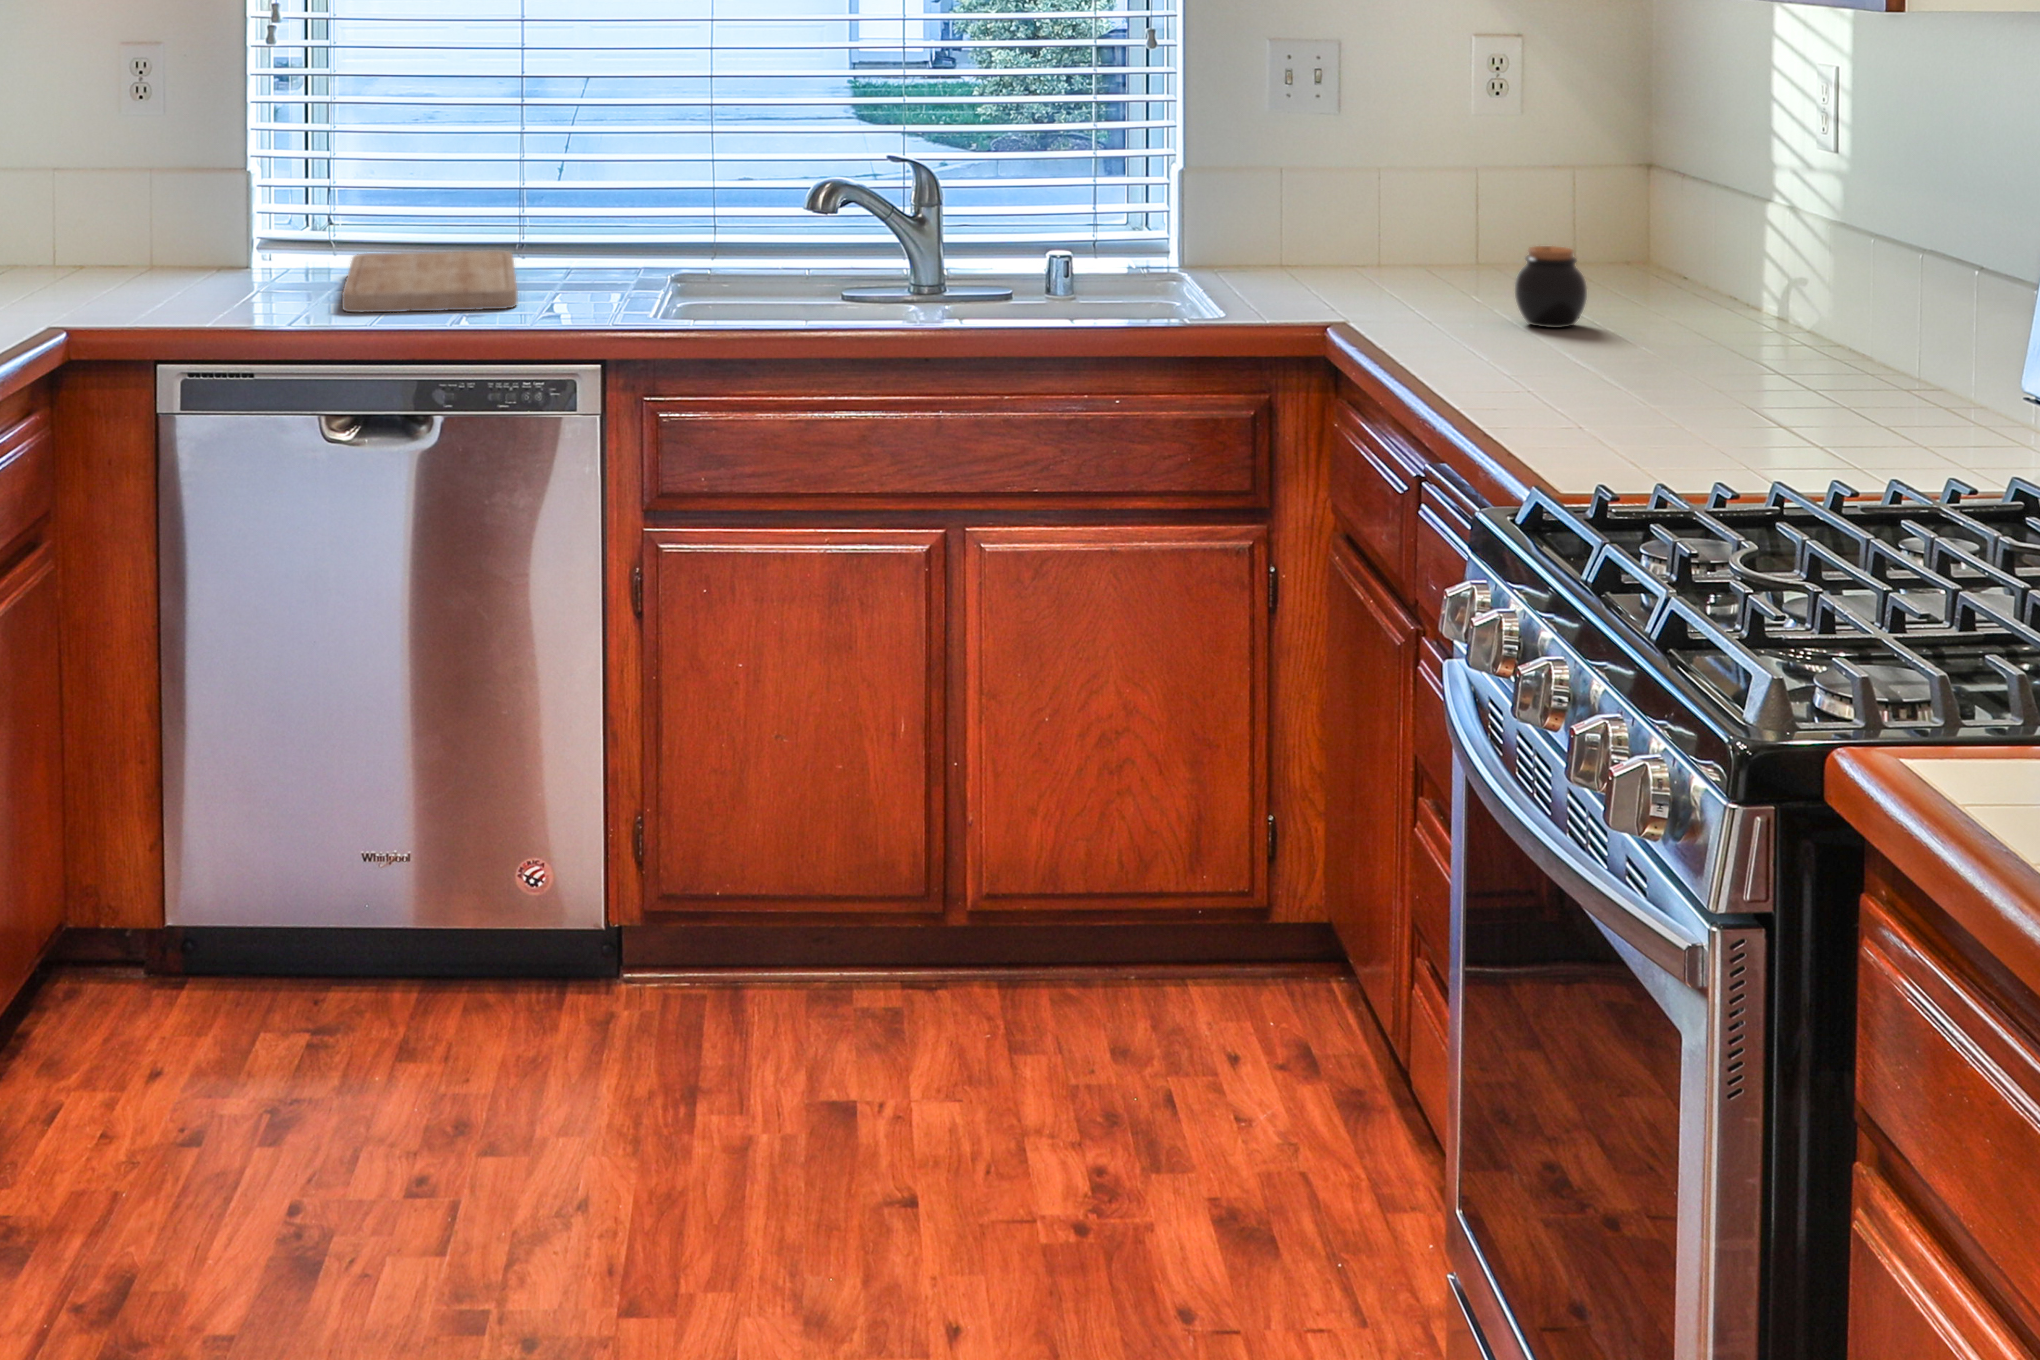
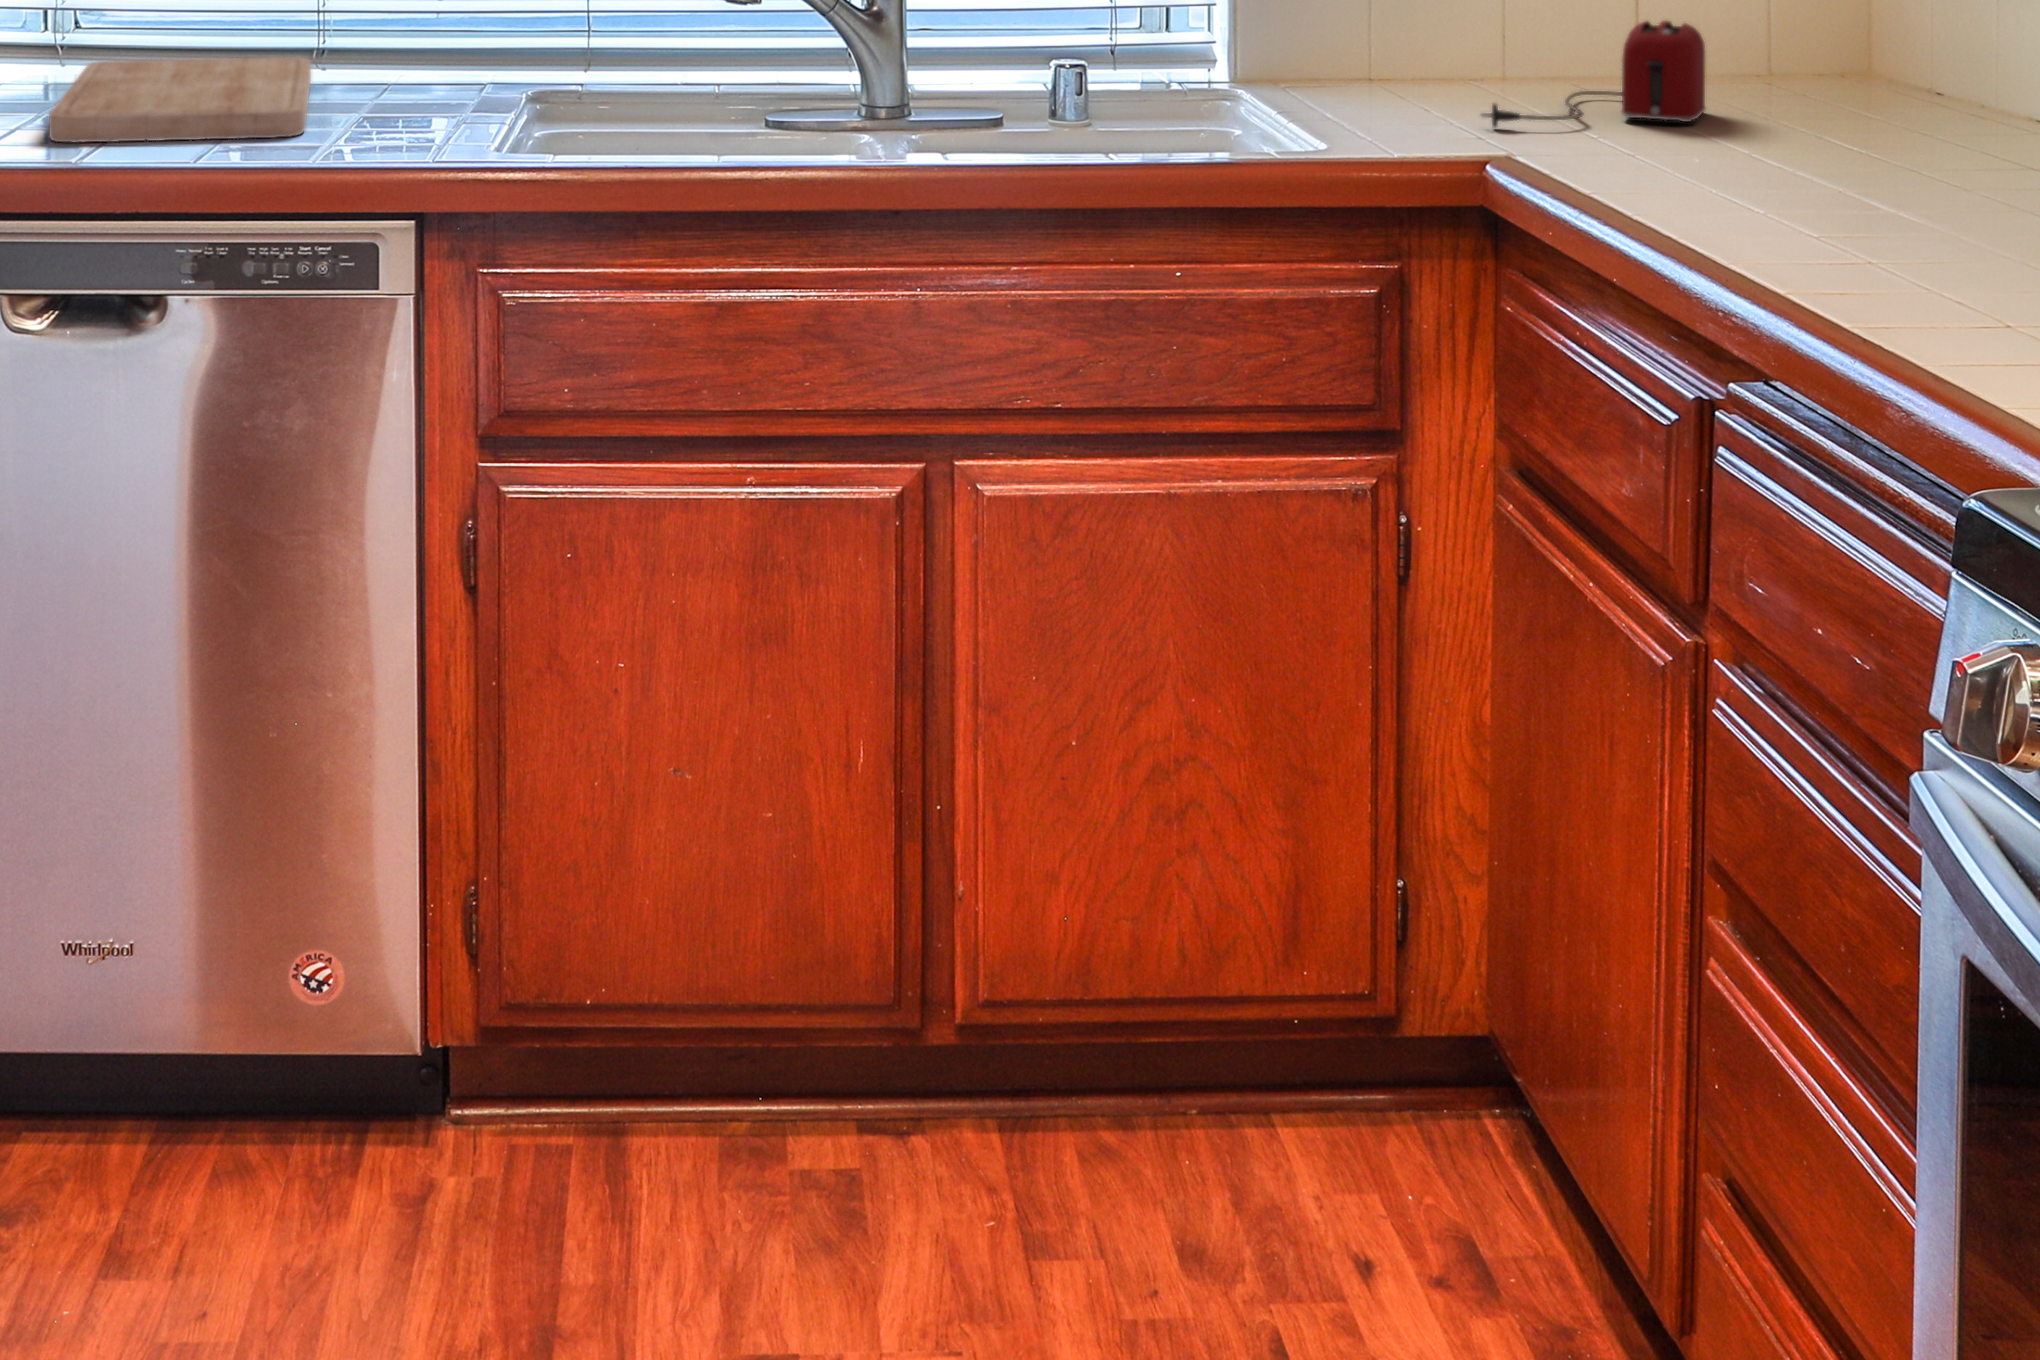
toaster: none [1341,226,1510,302] -> present [1481,21,1706,127]
jar: present [1515,246,1587,328] -> none [1754,46,1863,165]

